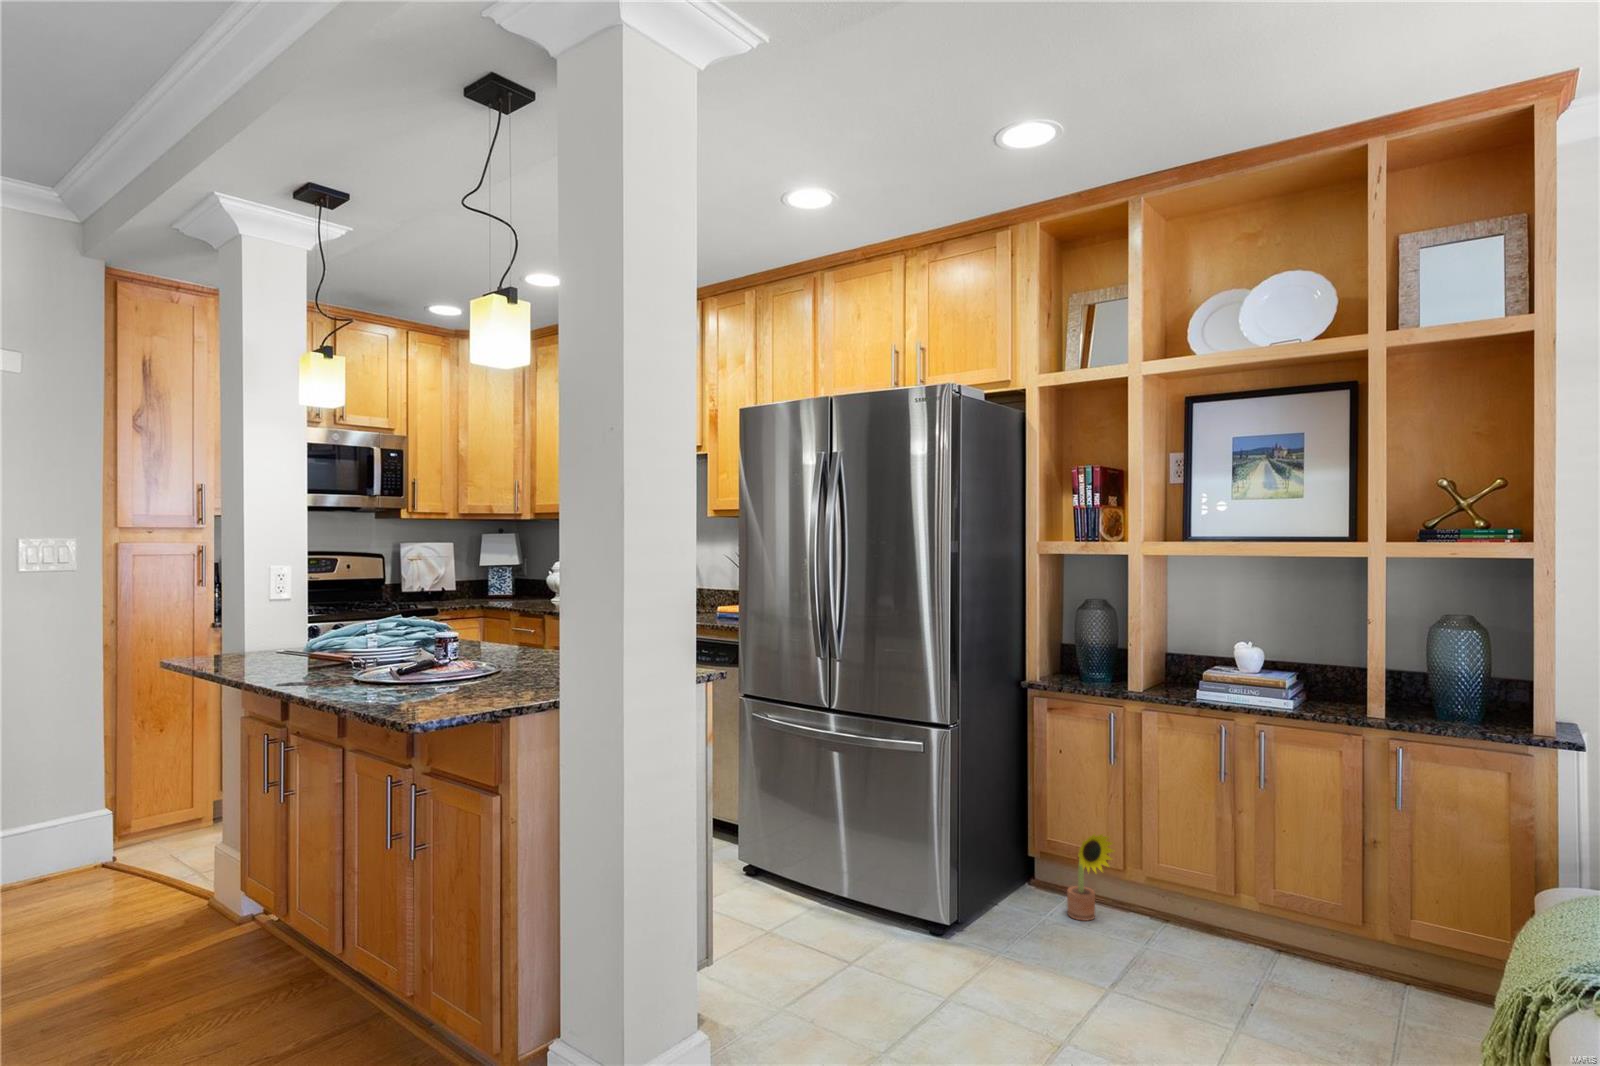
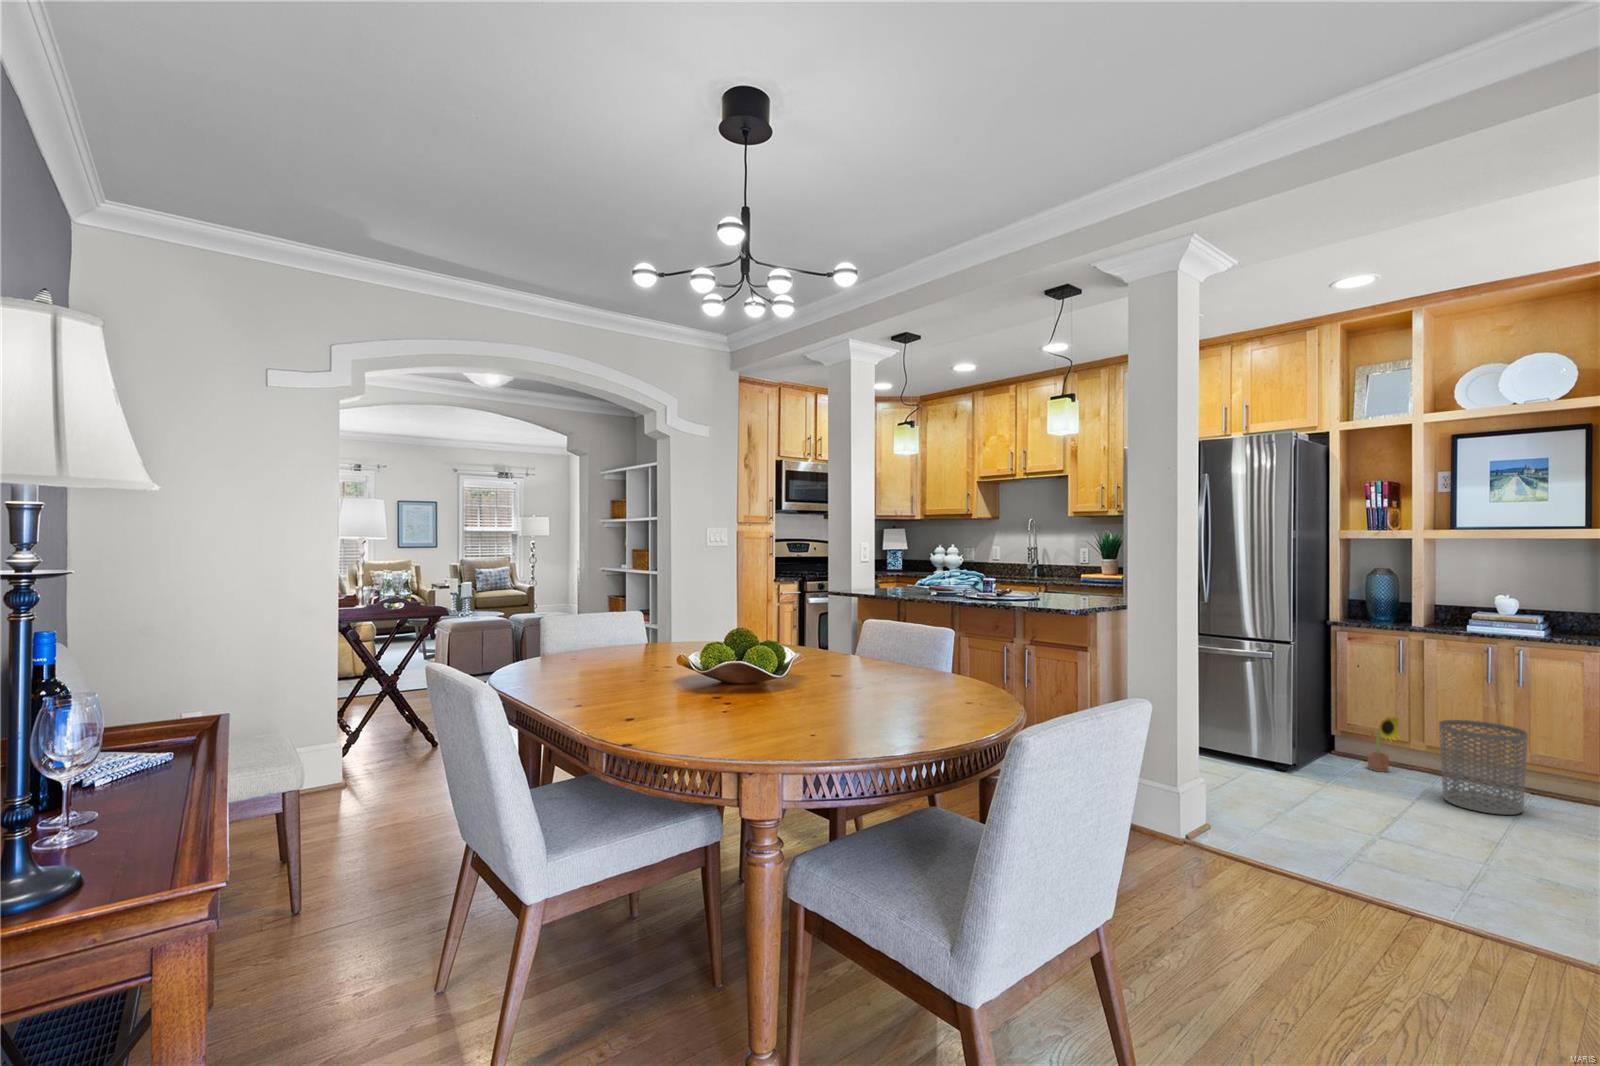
waste bin: none [1143,849,1263,1019] -> present [1439,720,1527,815]

